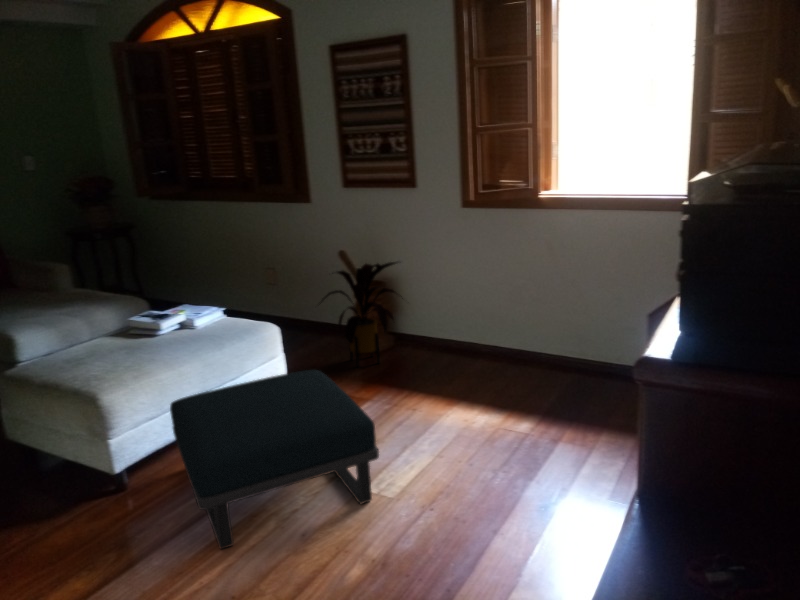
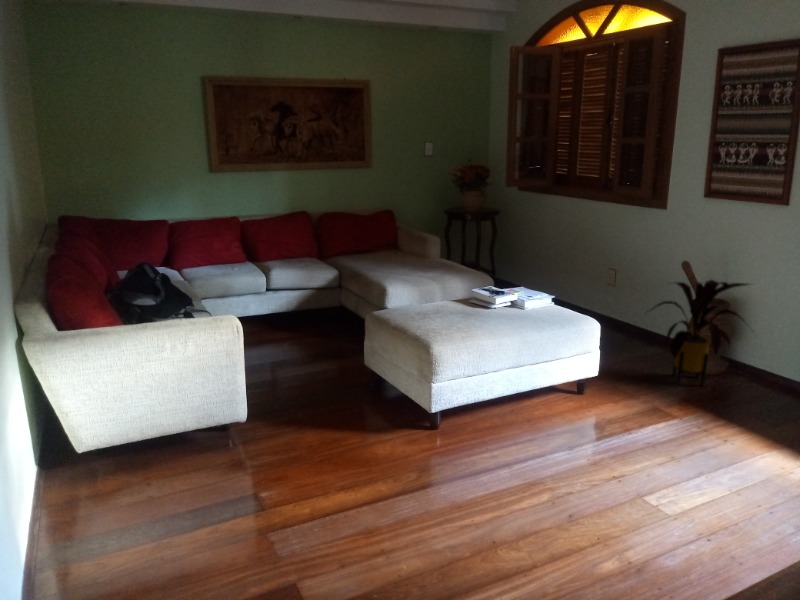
footstool: present [170,370,379,549] -> none [483,365,665,510]

